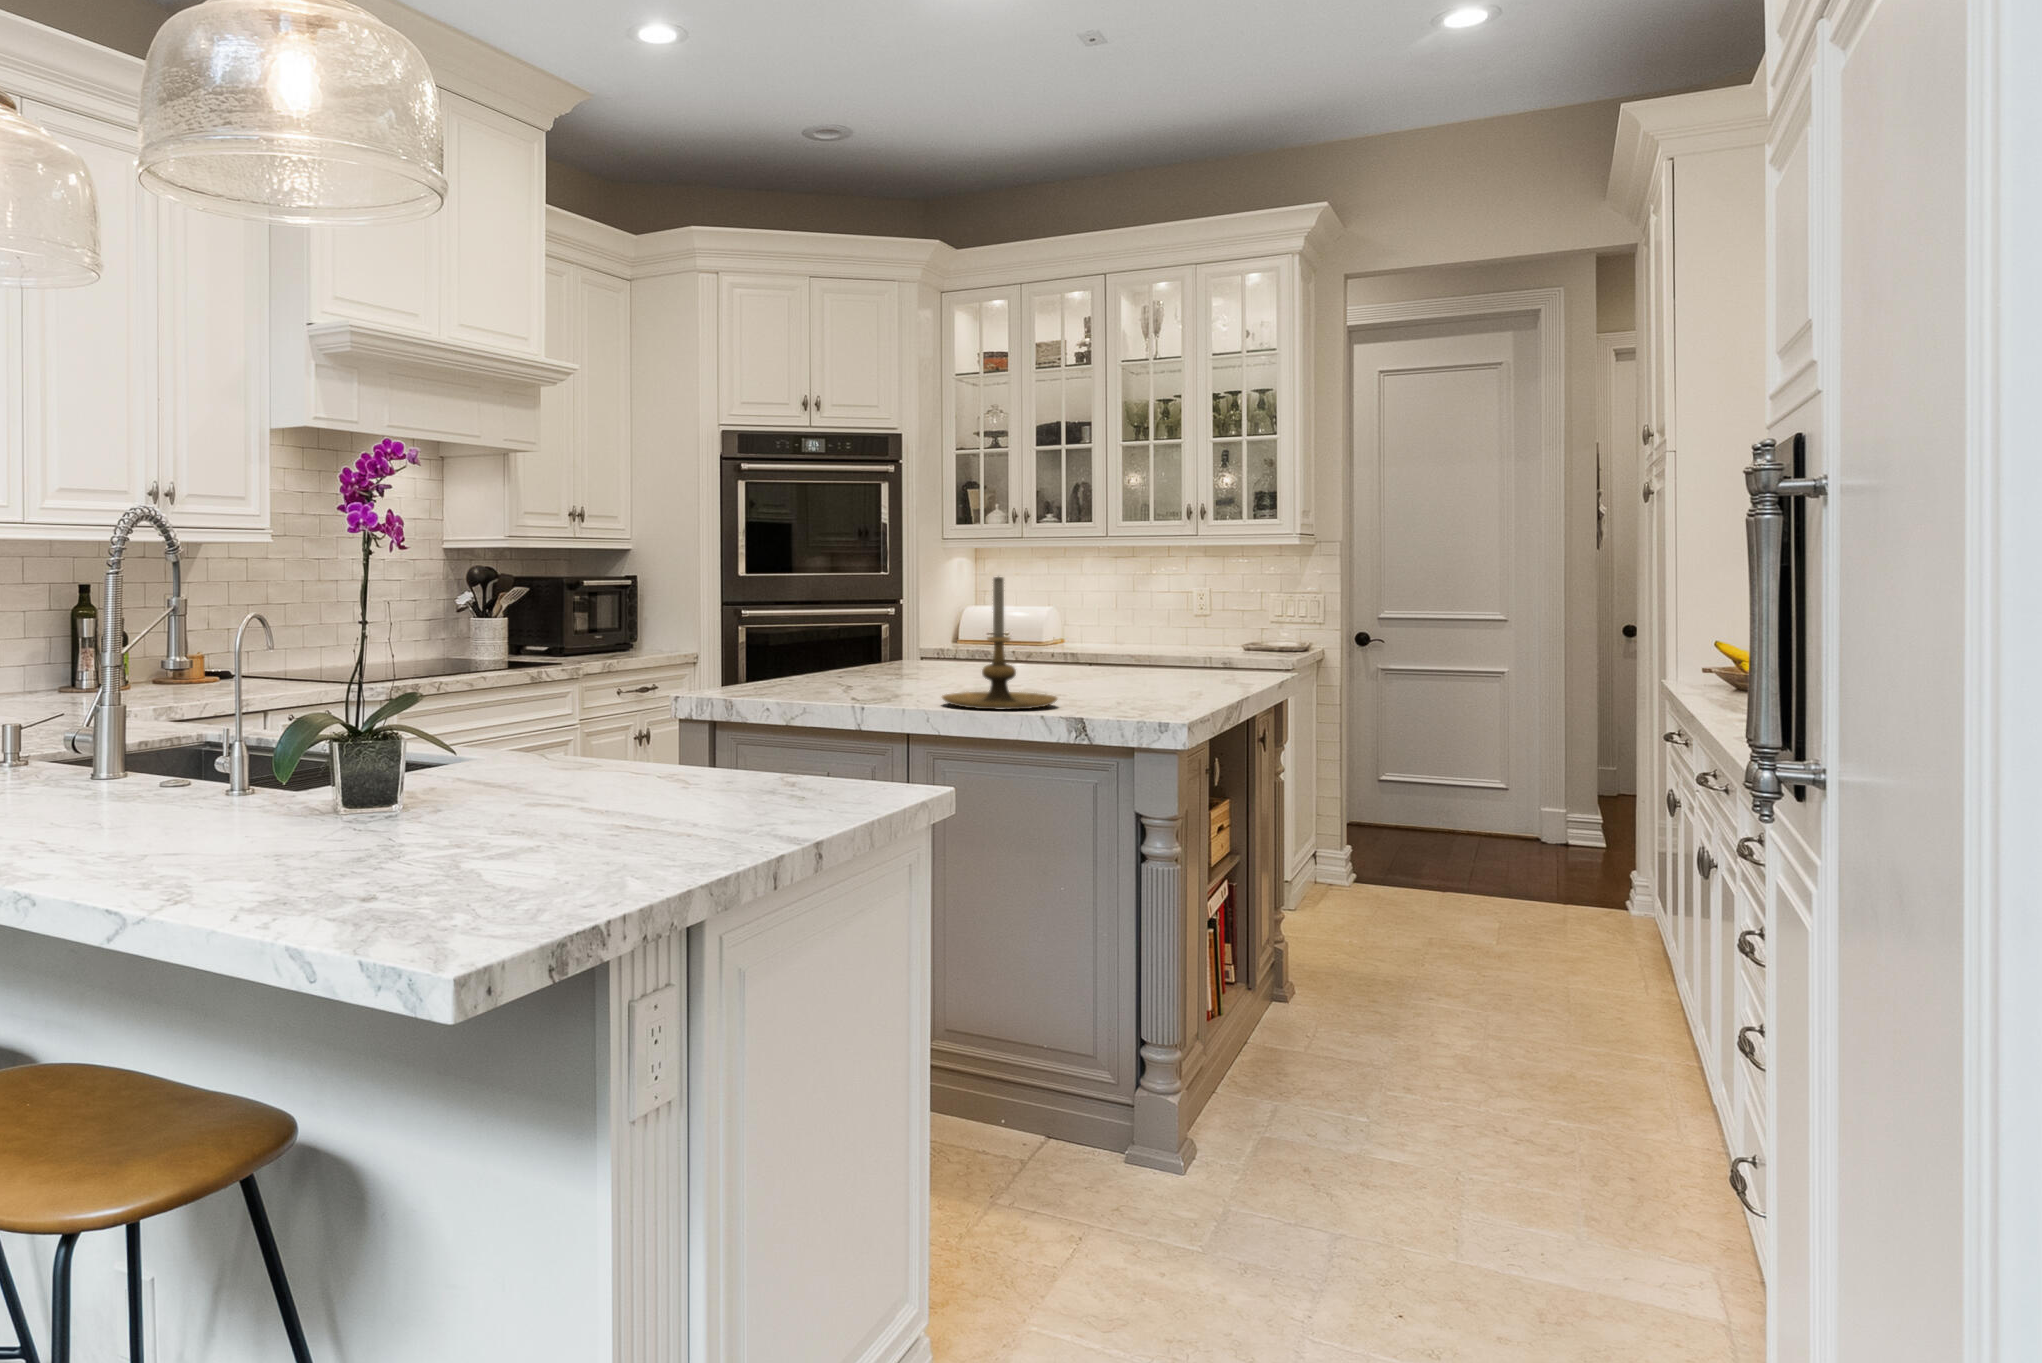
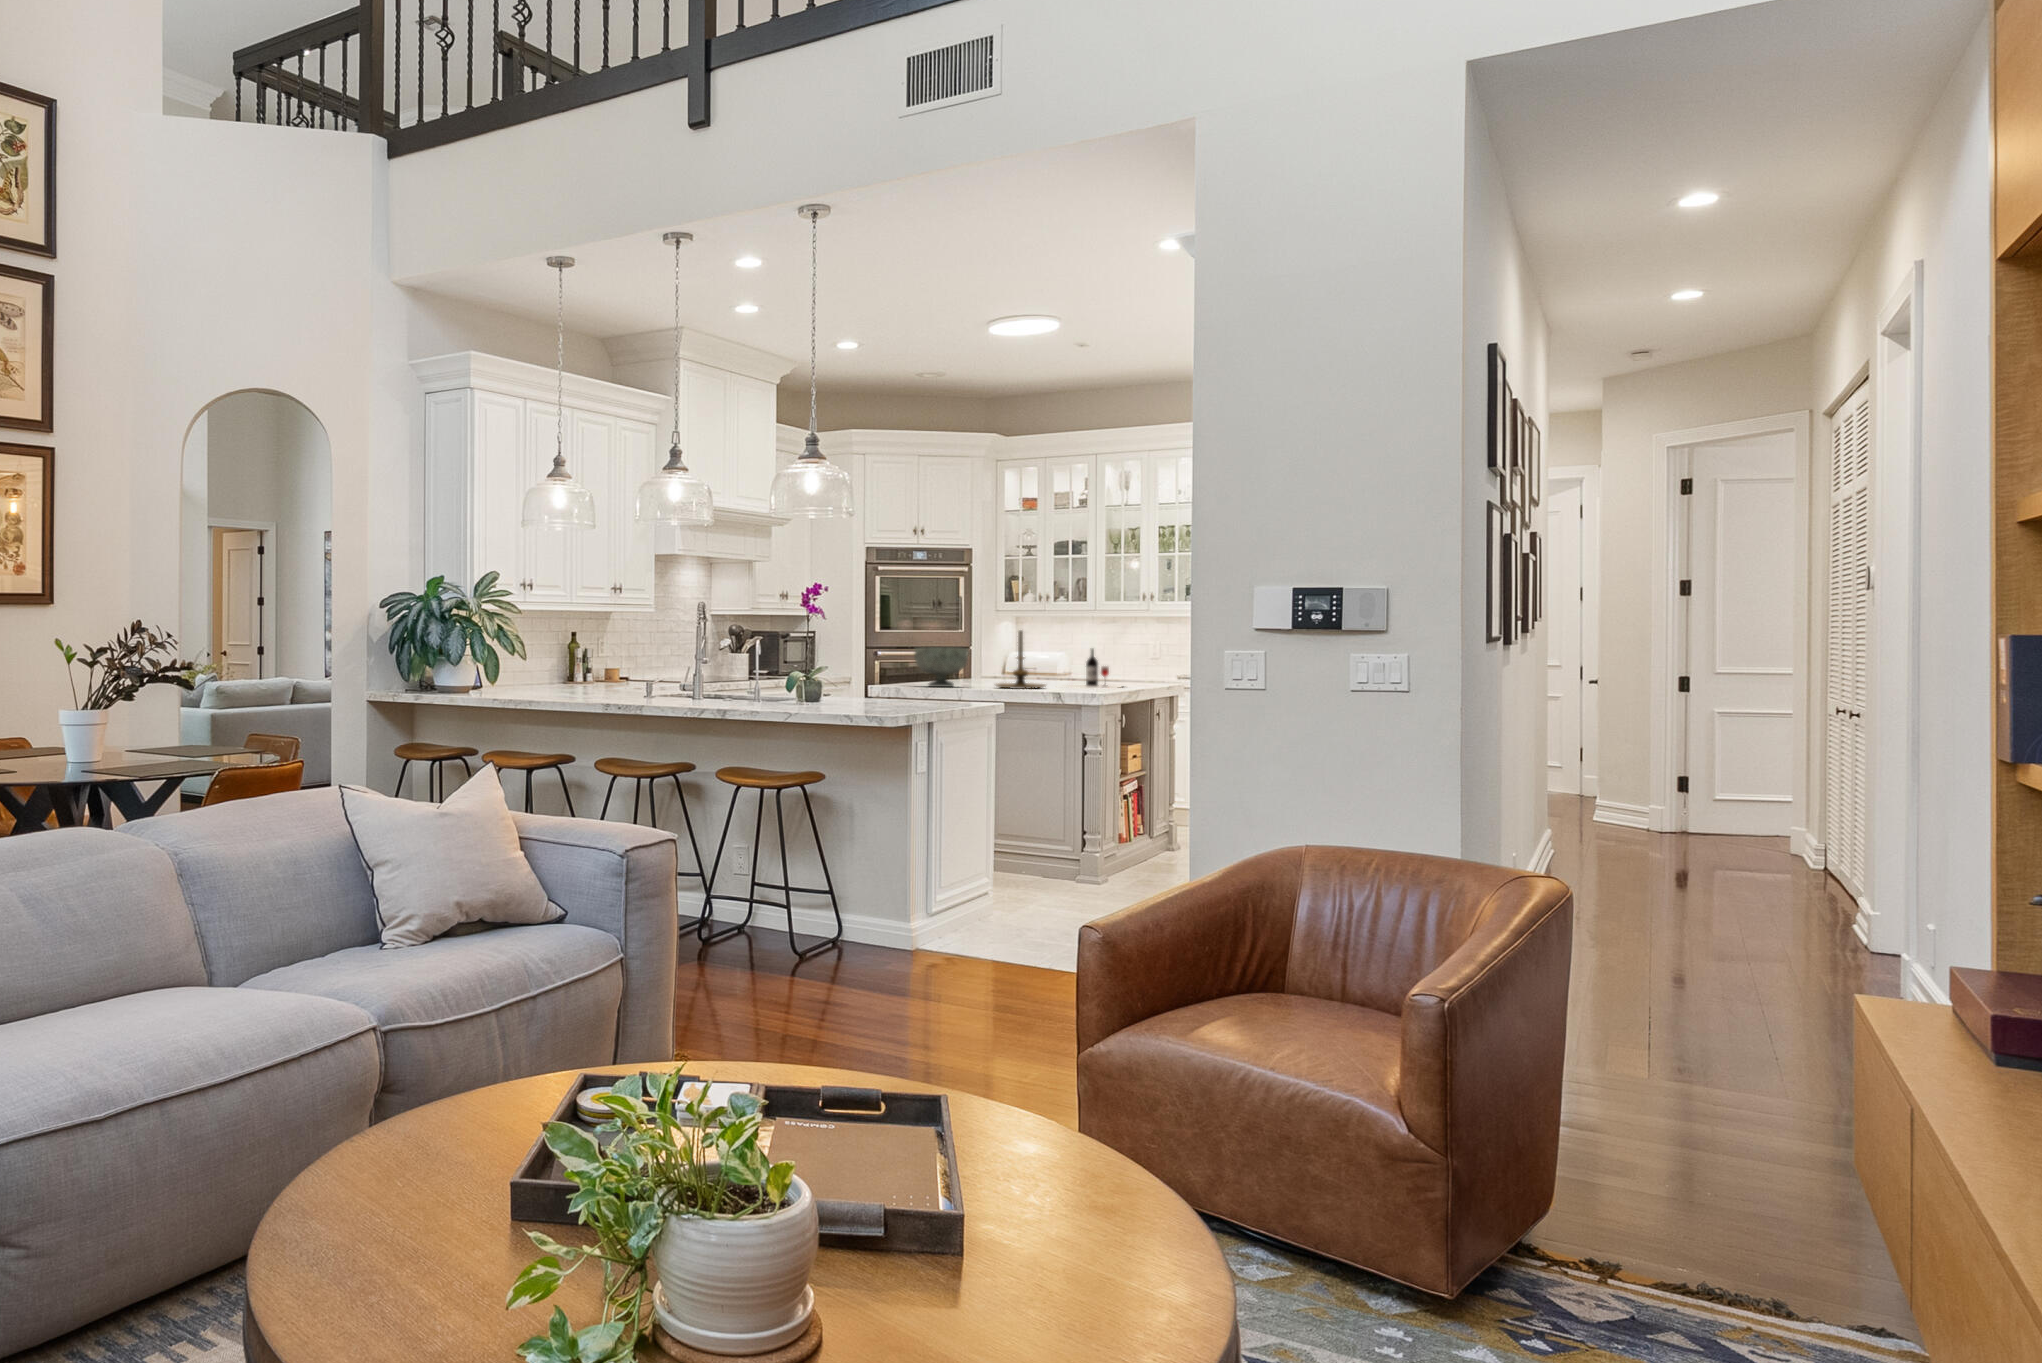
wine bottle: none [1060,611,1211,700] -> present [1080,649,1109,688]
decorative bowl: none [771,613,888,702] -> present [914,647,969,687]

